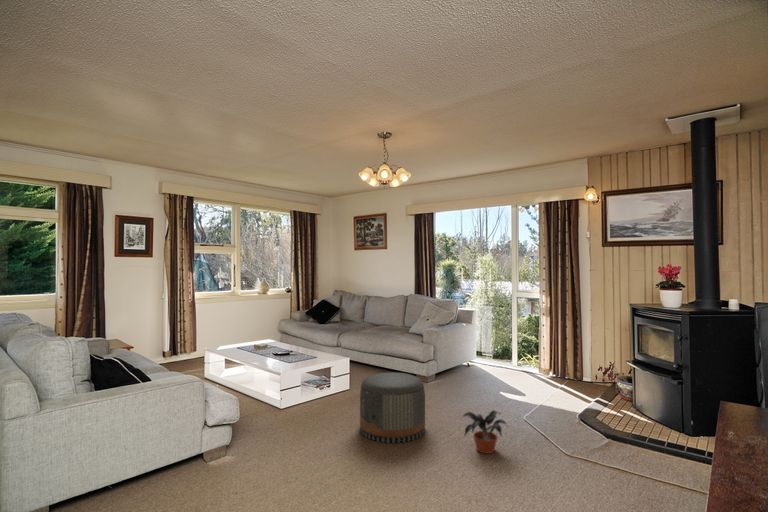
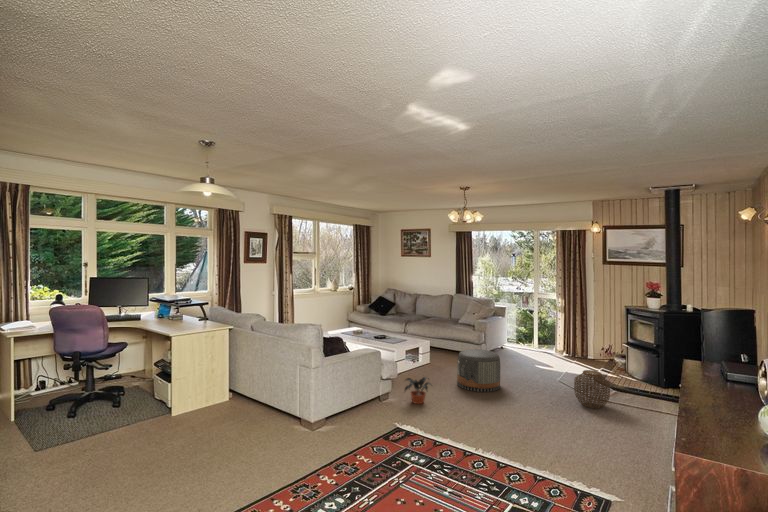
potted plant: present [464,410,506,453] -> present [405,377,431,404]
woven basket: none [530,412,590,483] -> present [574,370,610,409]

